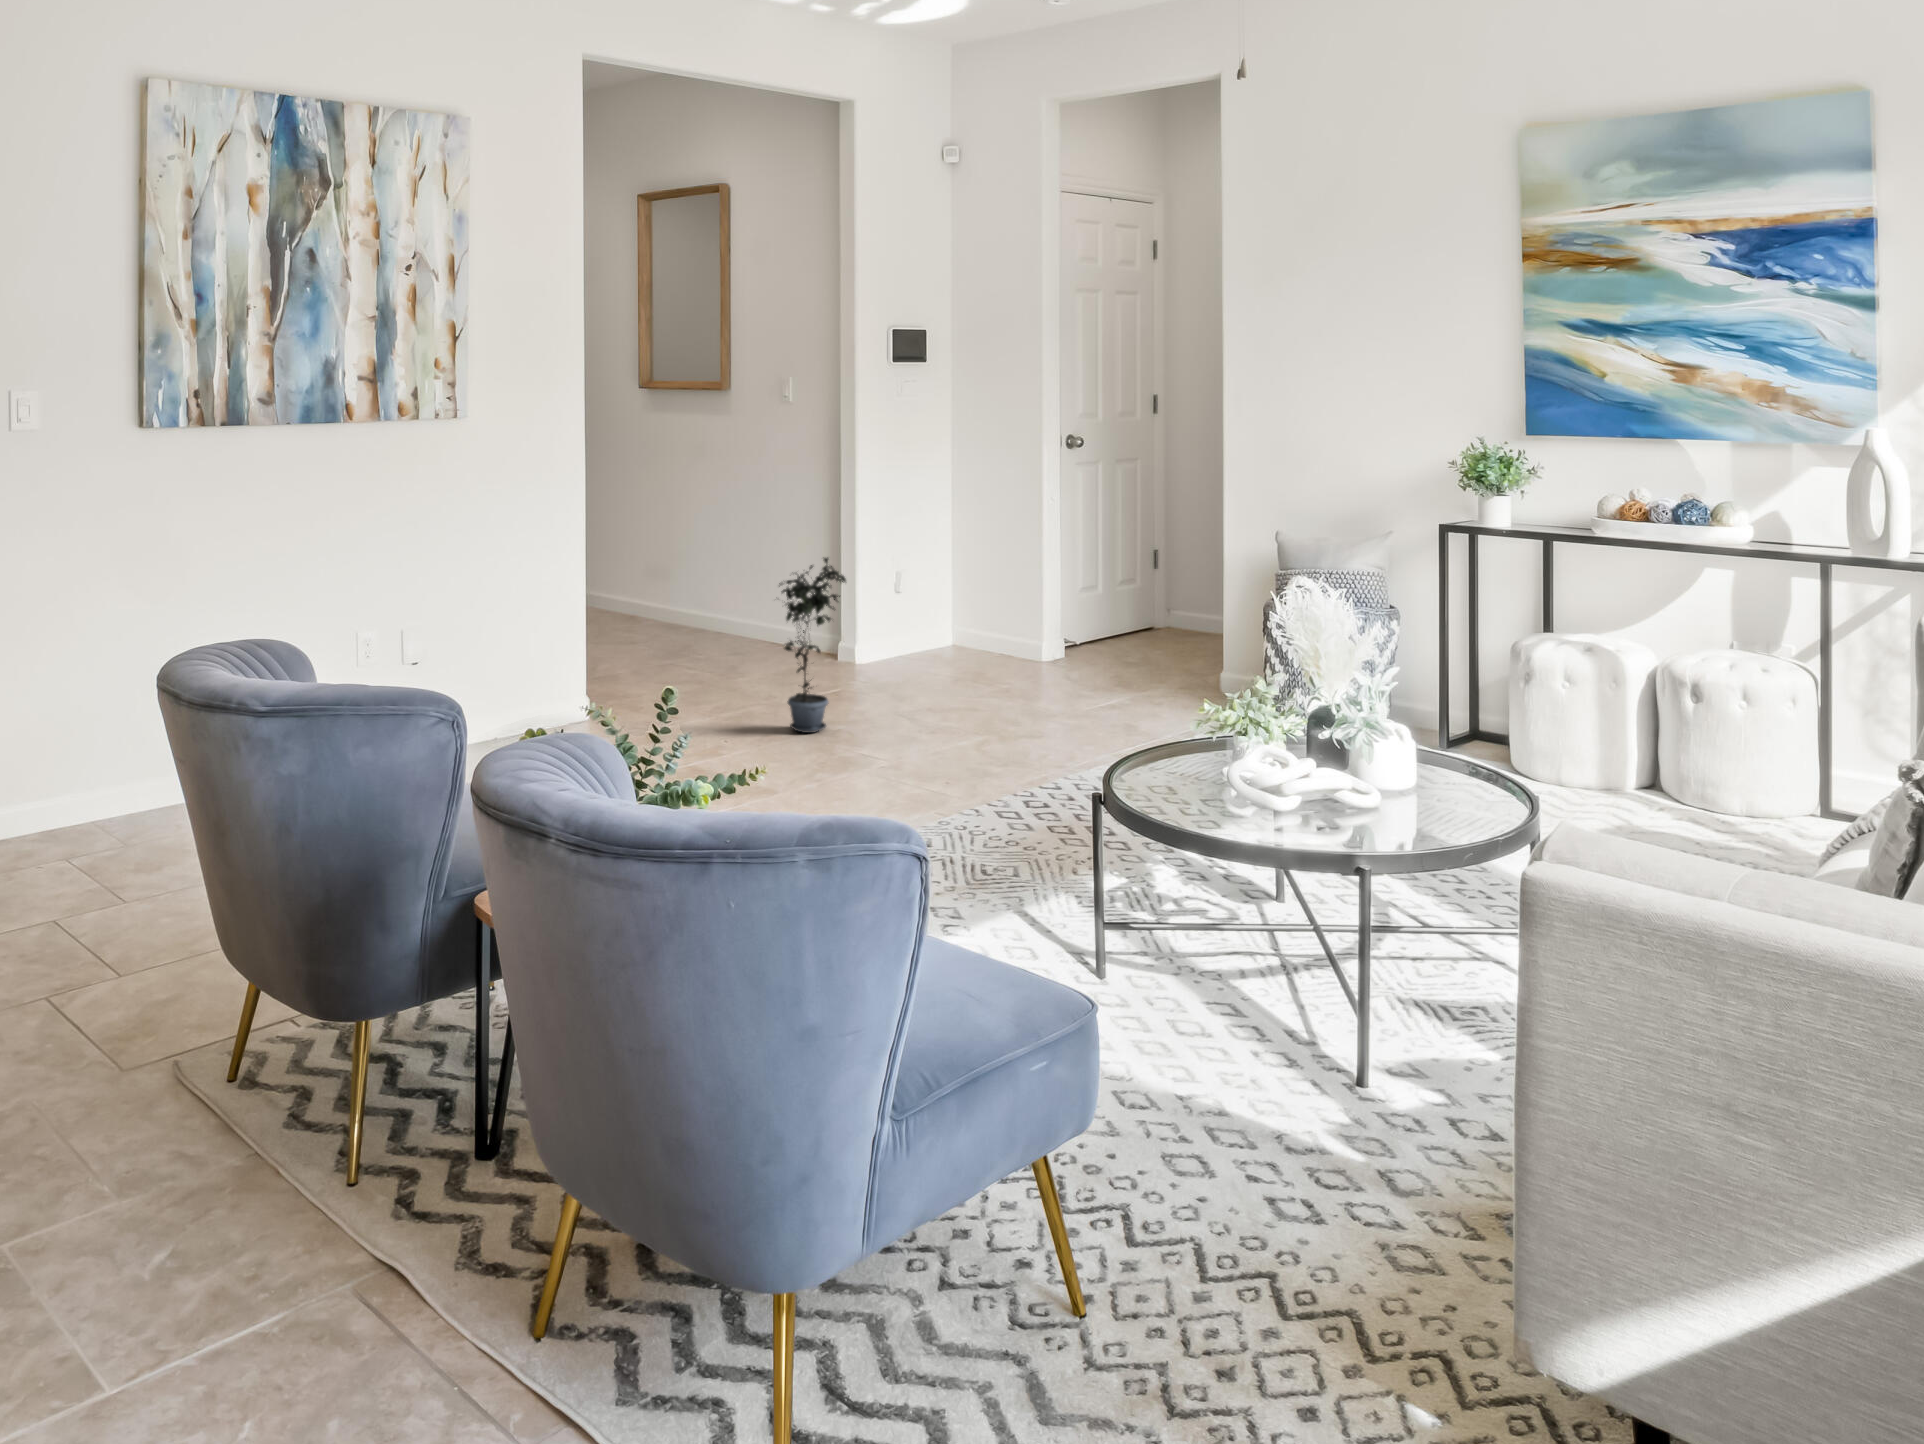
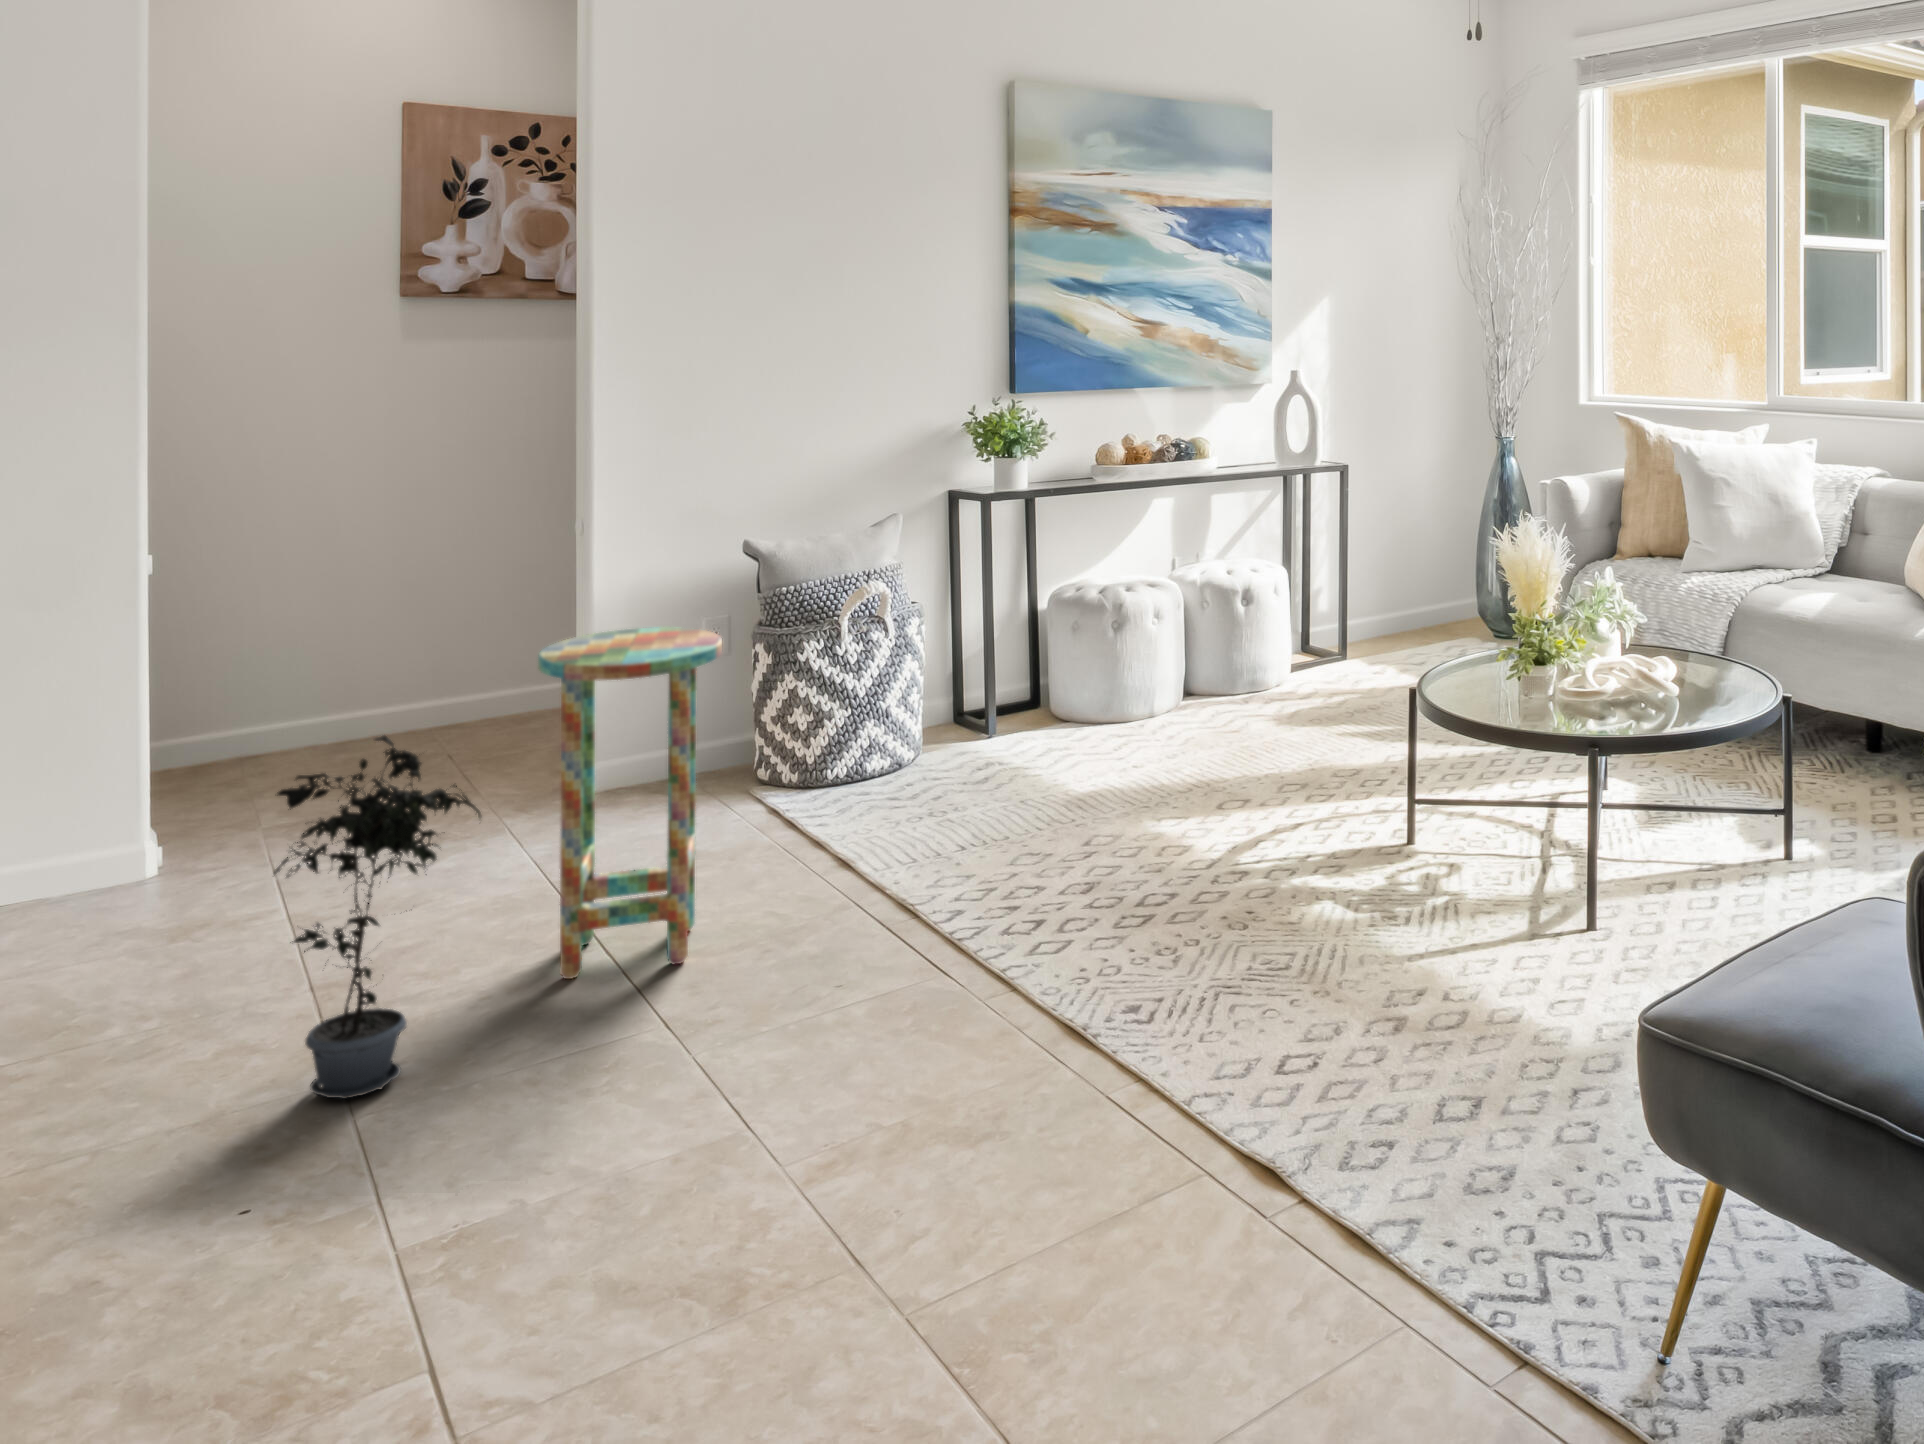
side table: none [920,543,1019,751] -> present [538,627,722,979]

